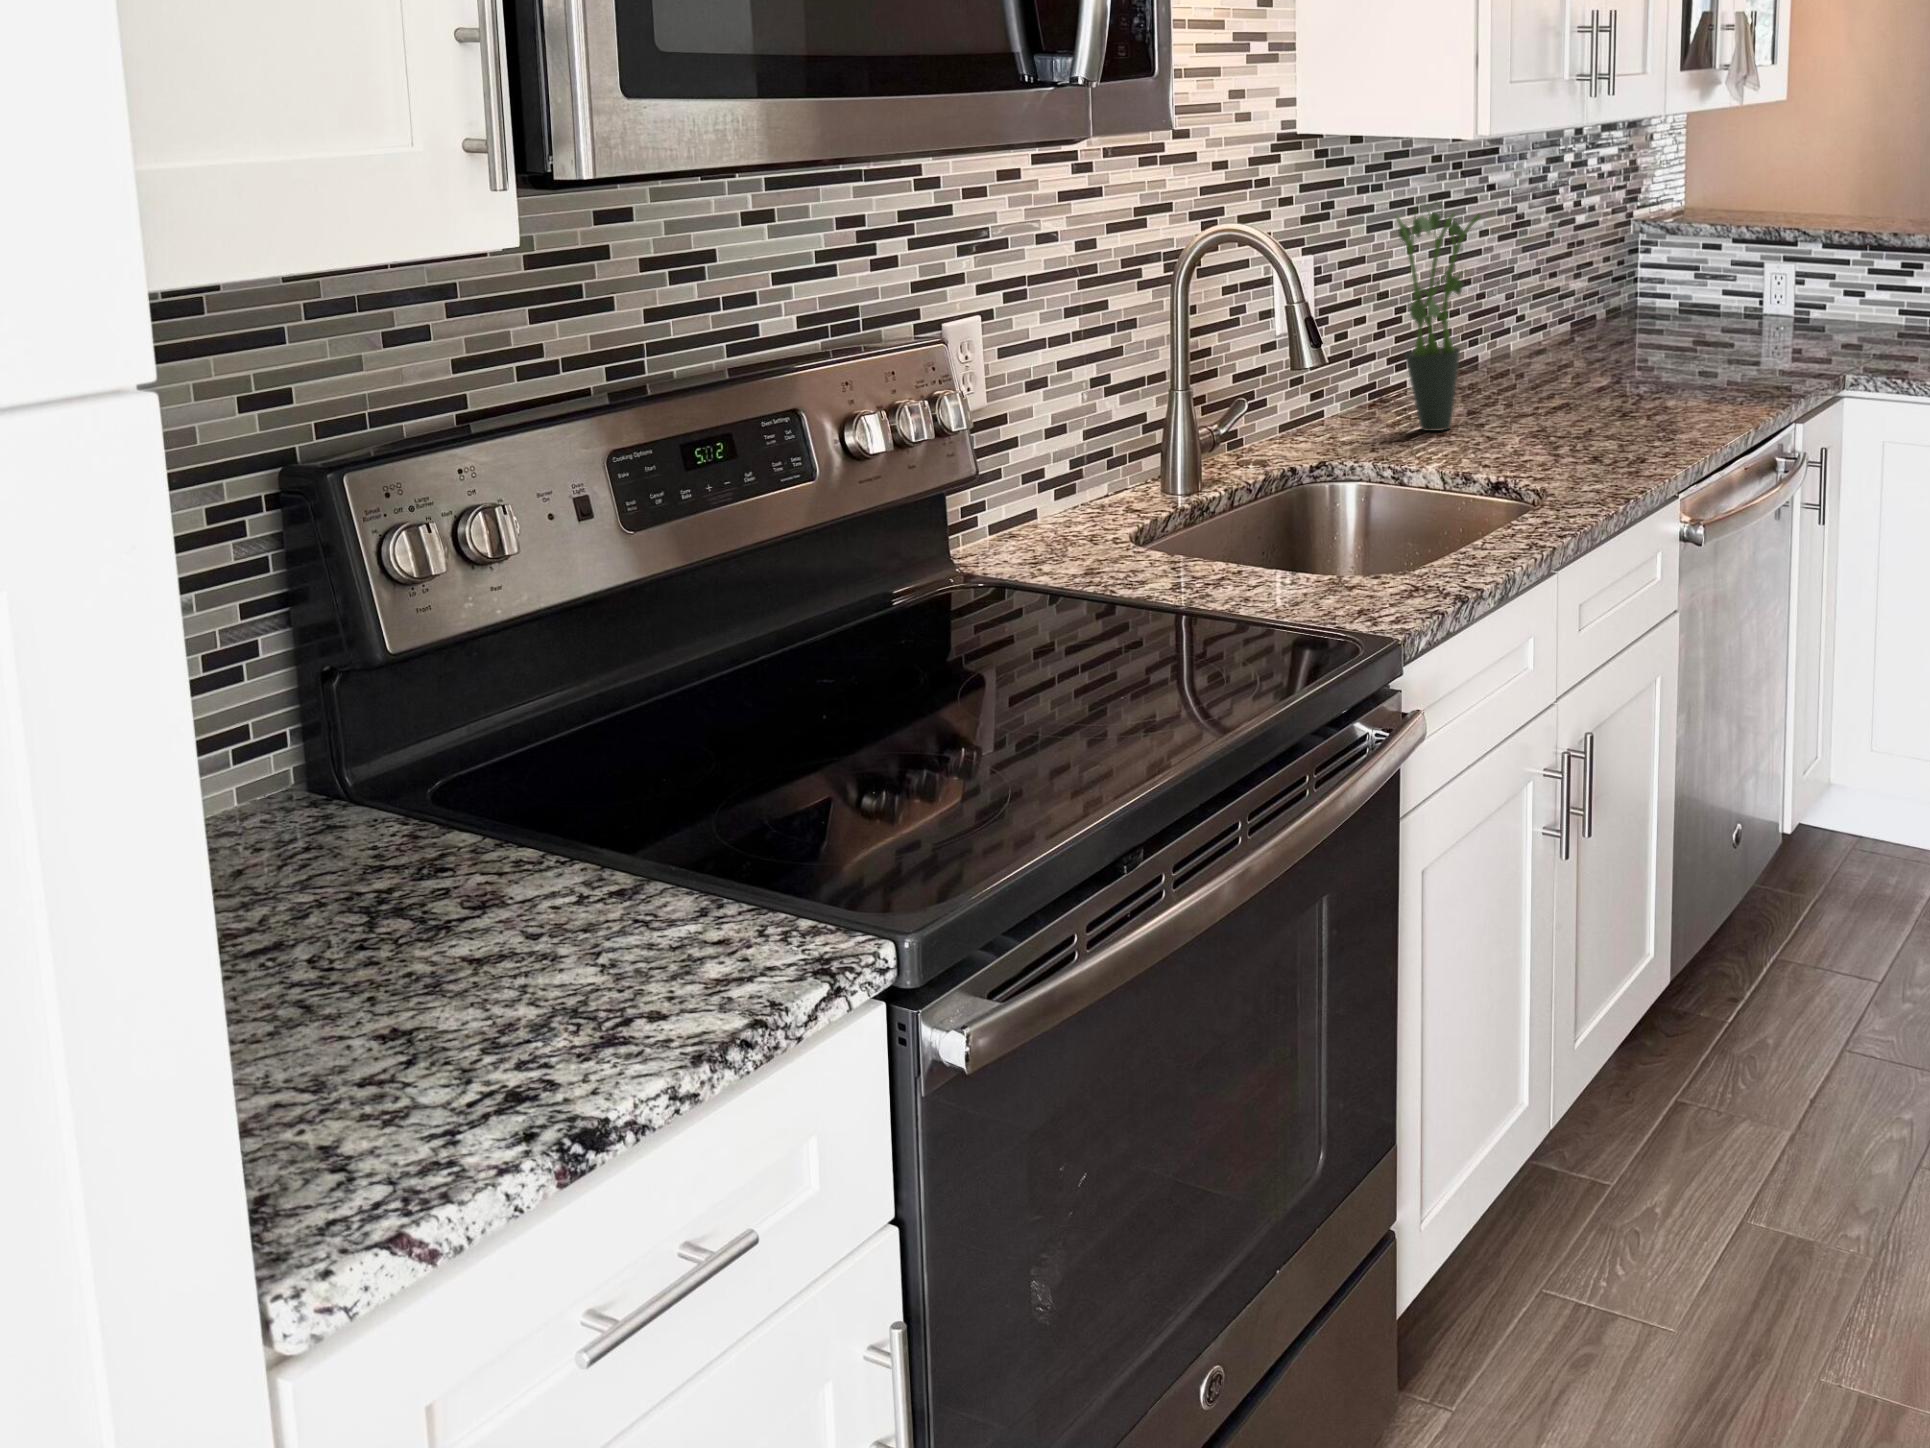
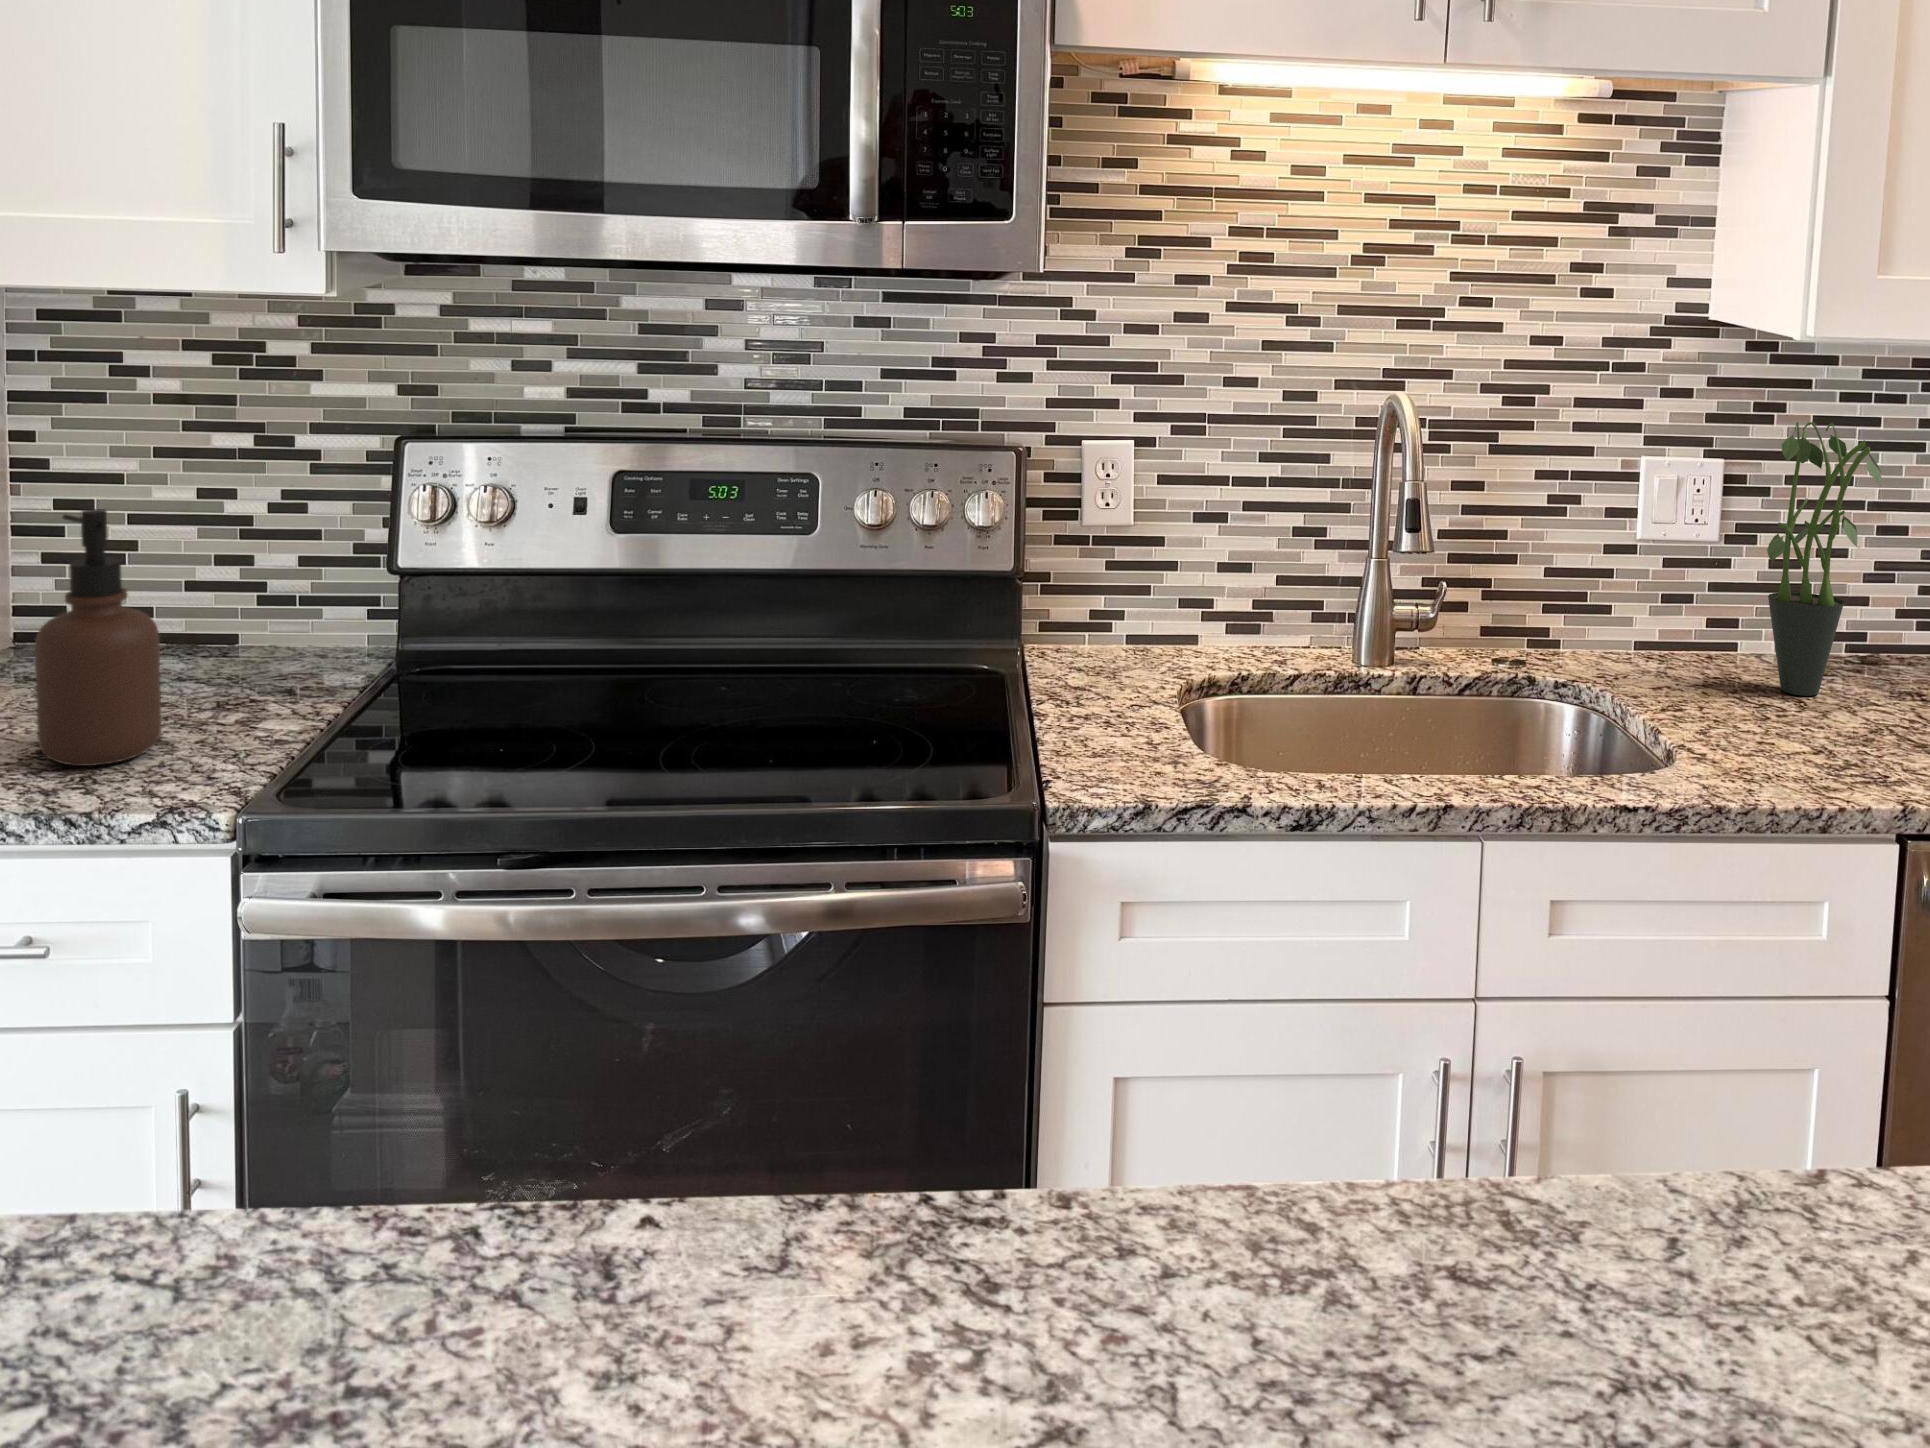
soap dispenser: none [340,601,580,1034] -> present [35,509,162,766]

